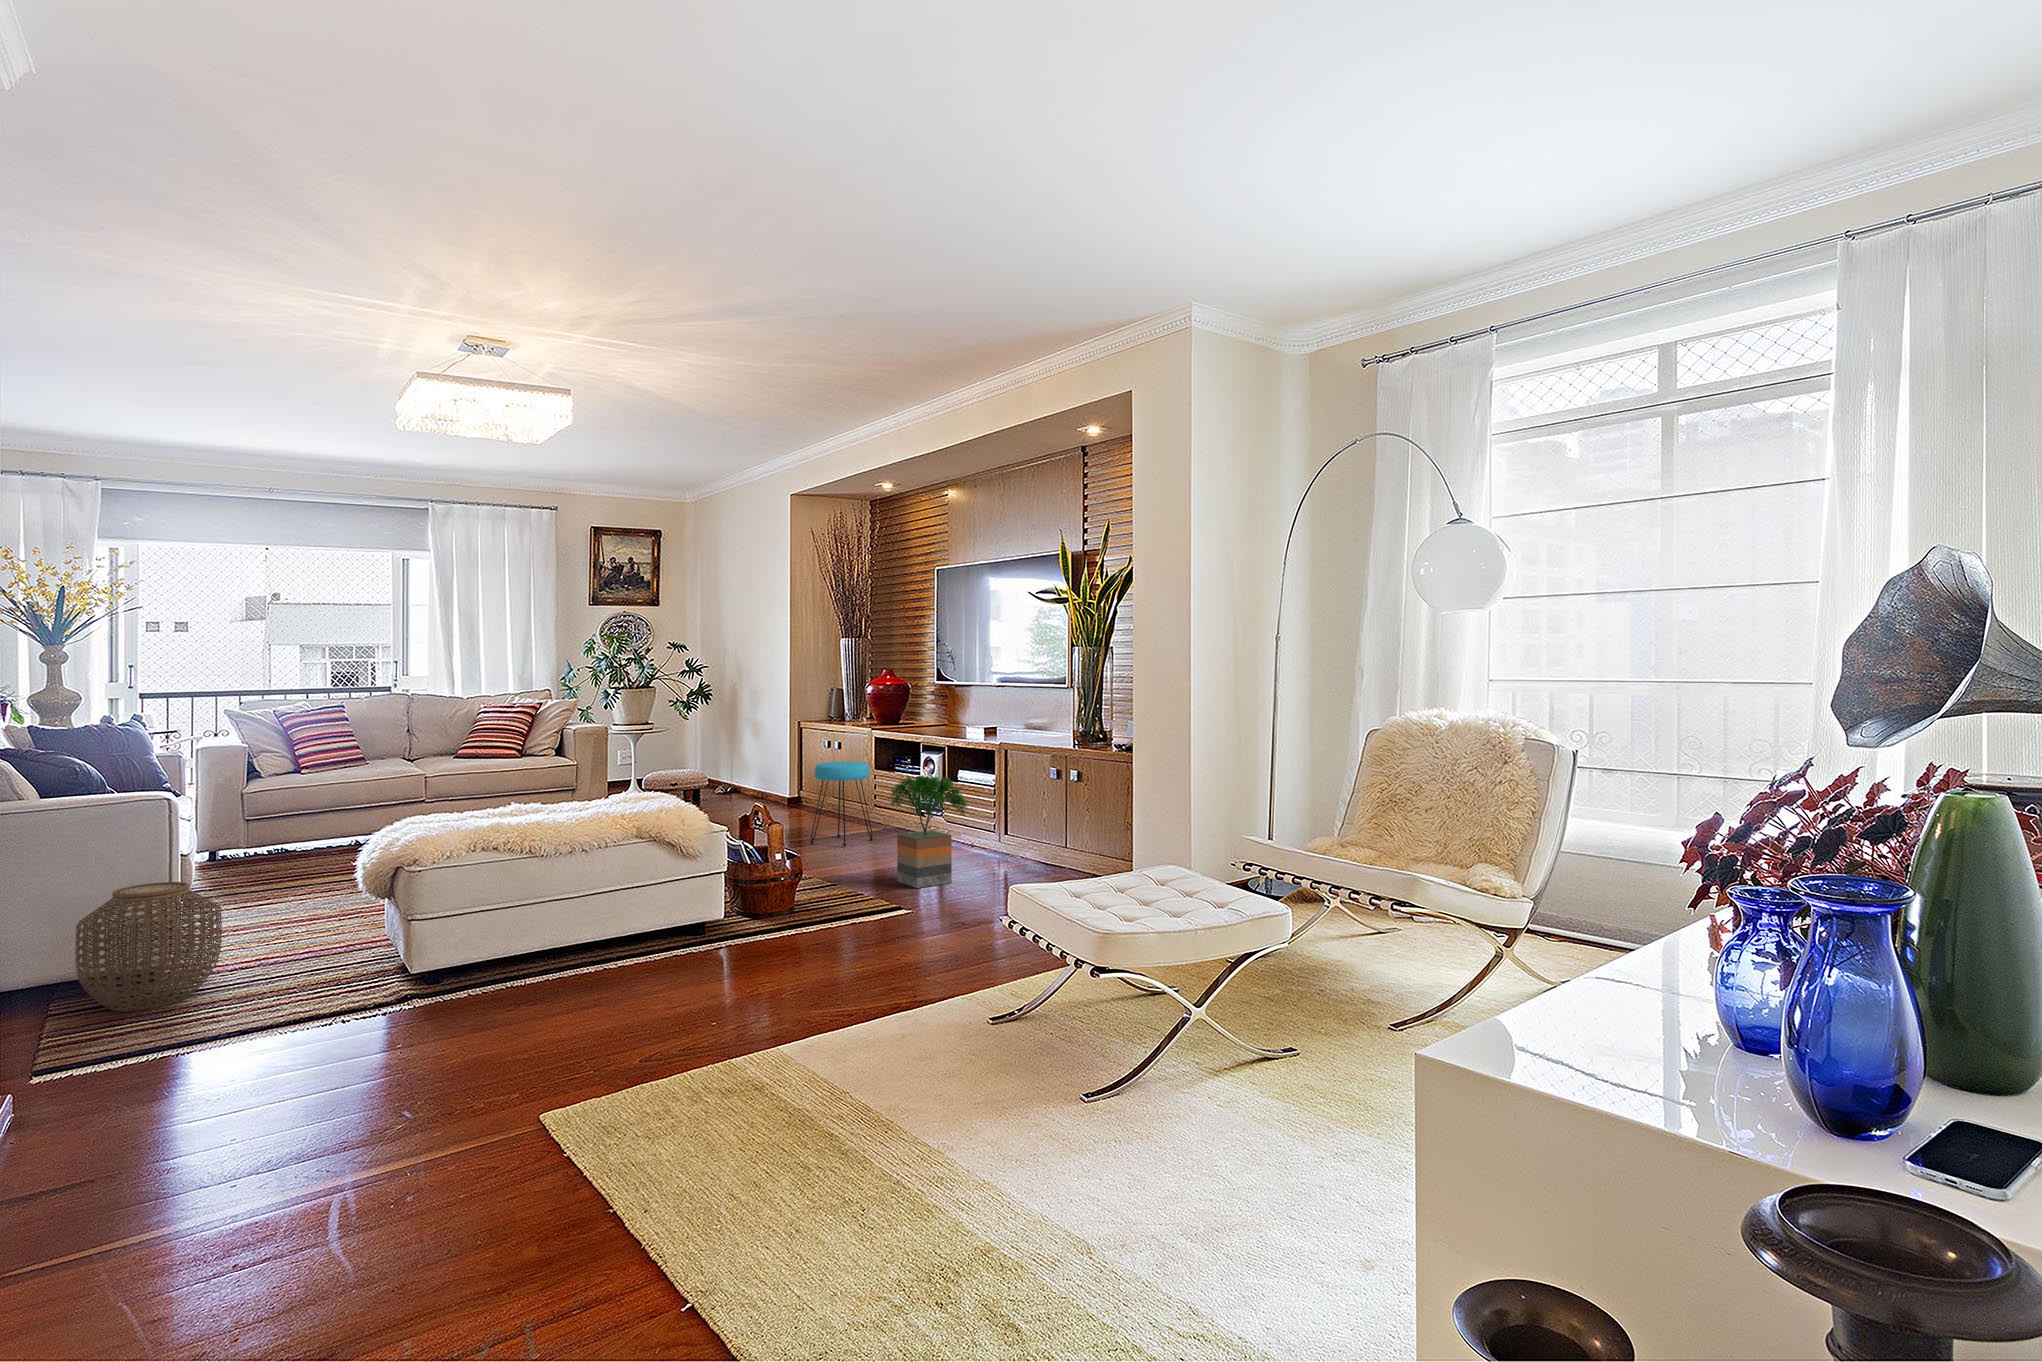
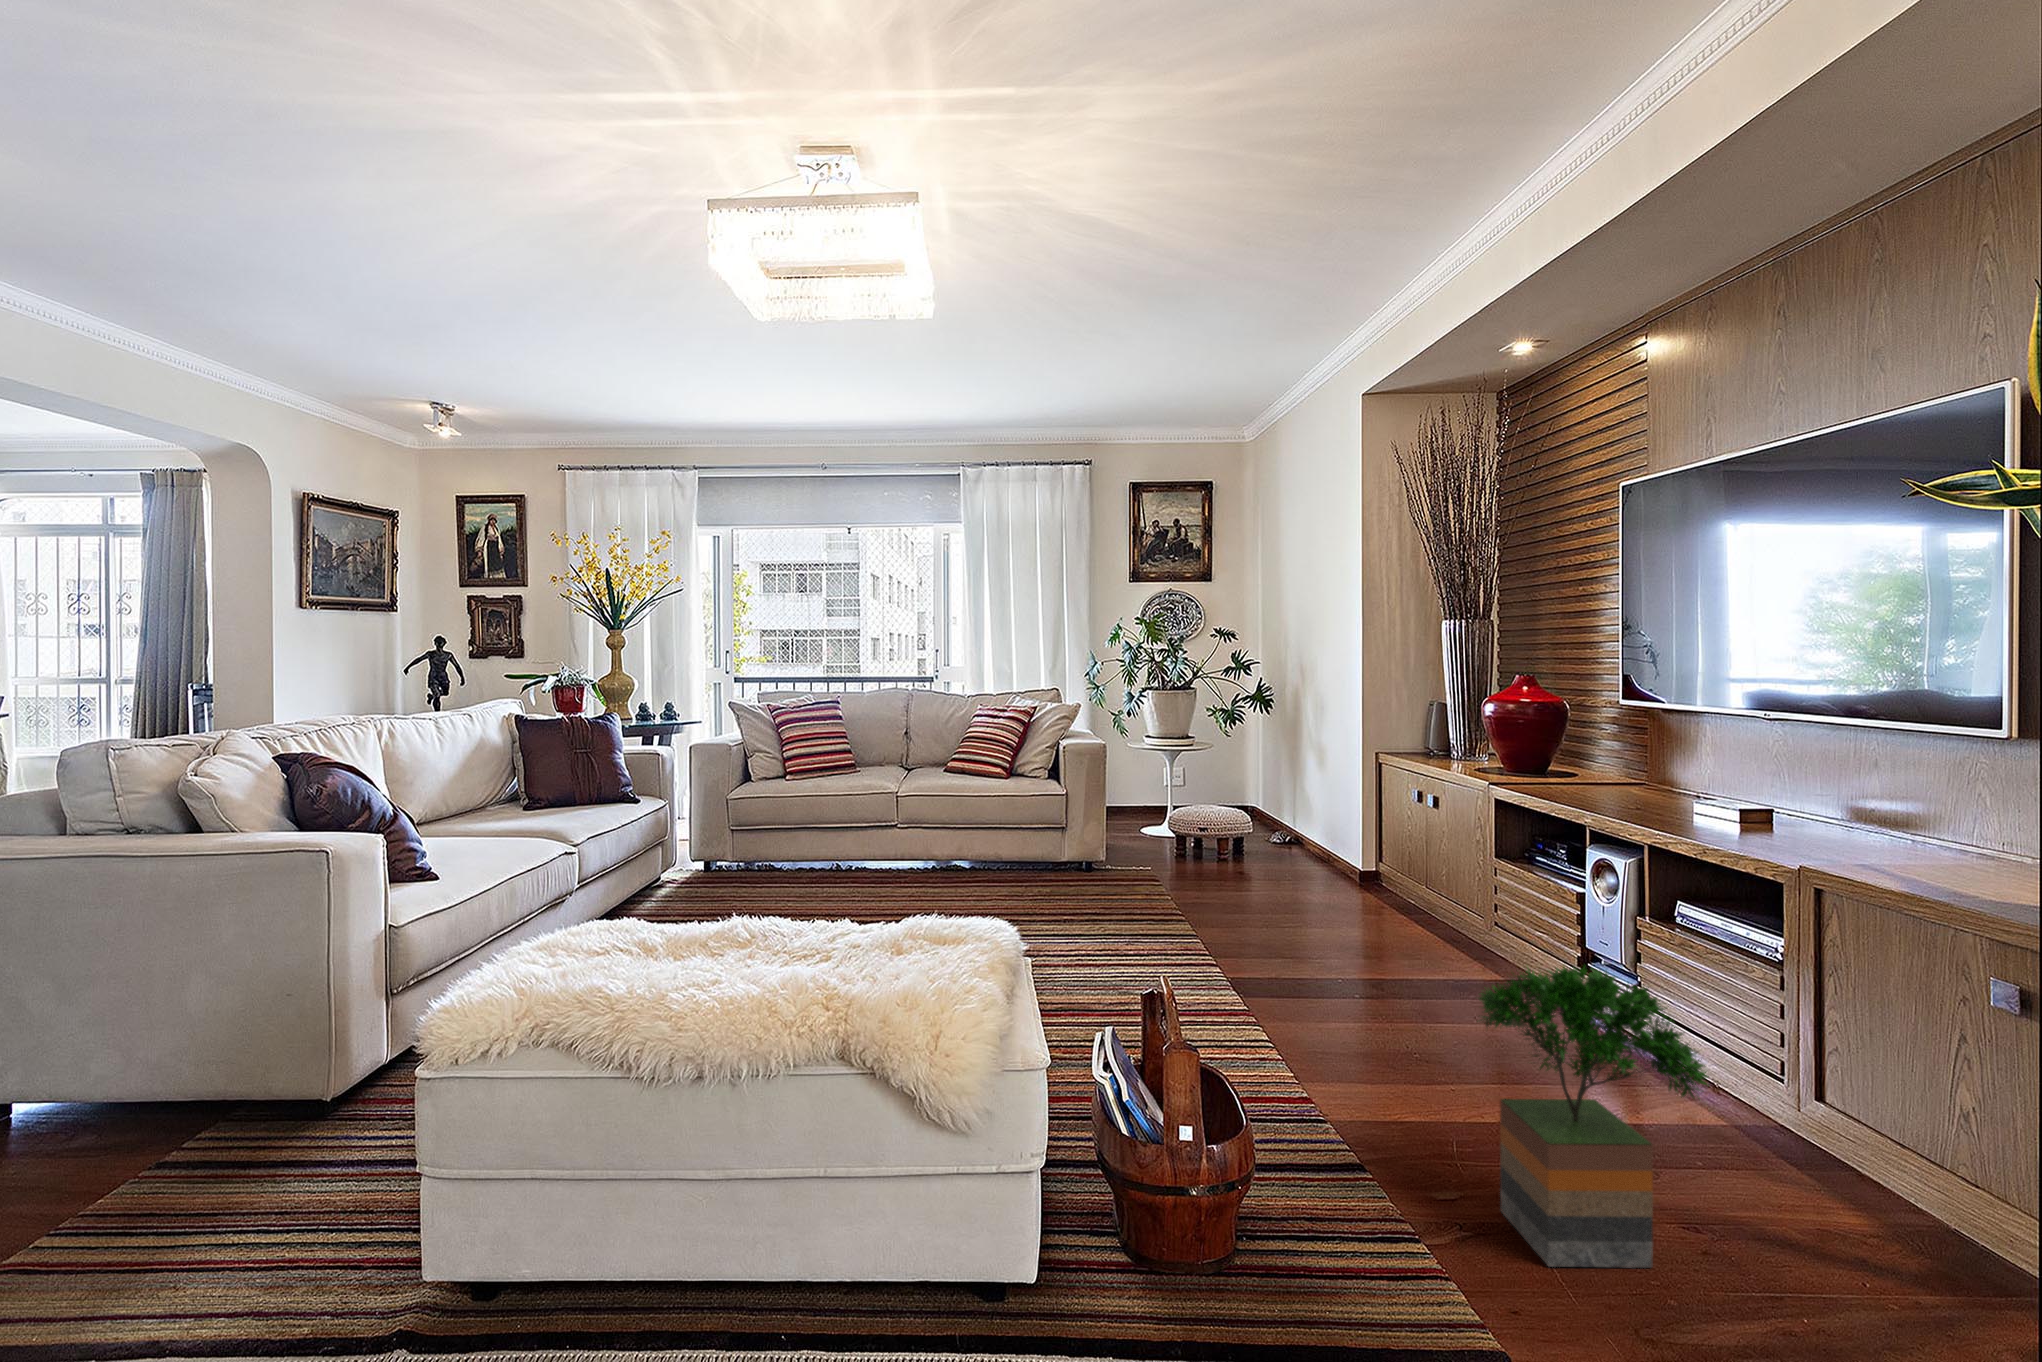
stool: present [810,761,873,846] -> none [1350,853,1476,1026]
woven basket: present [75,882,222,1012] -> none [52,1034,270,1252]

